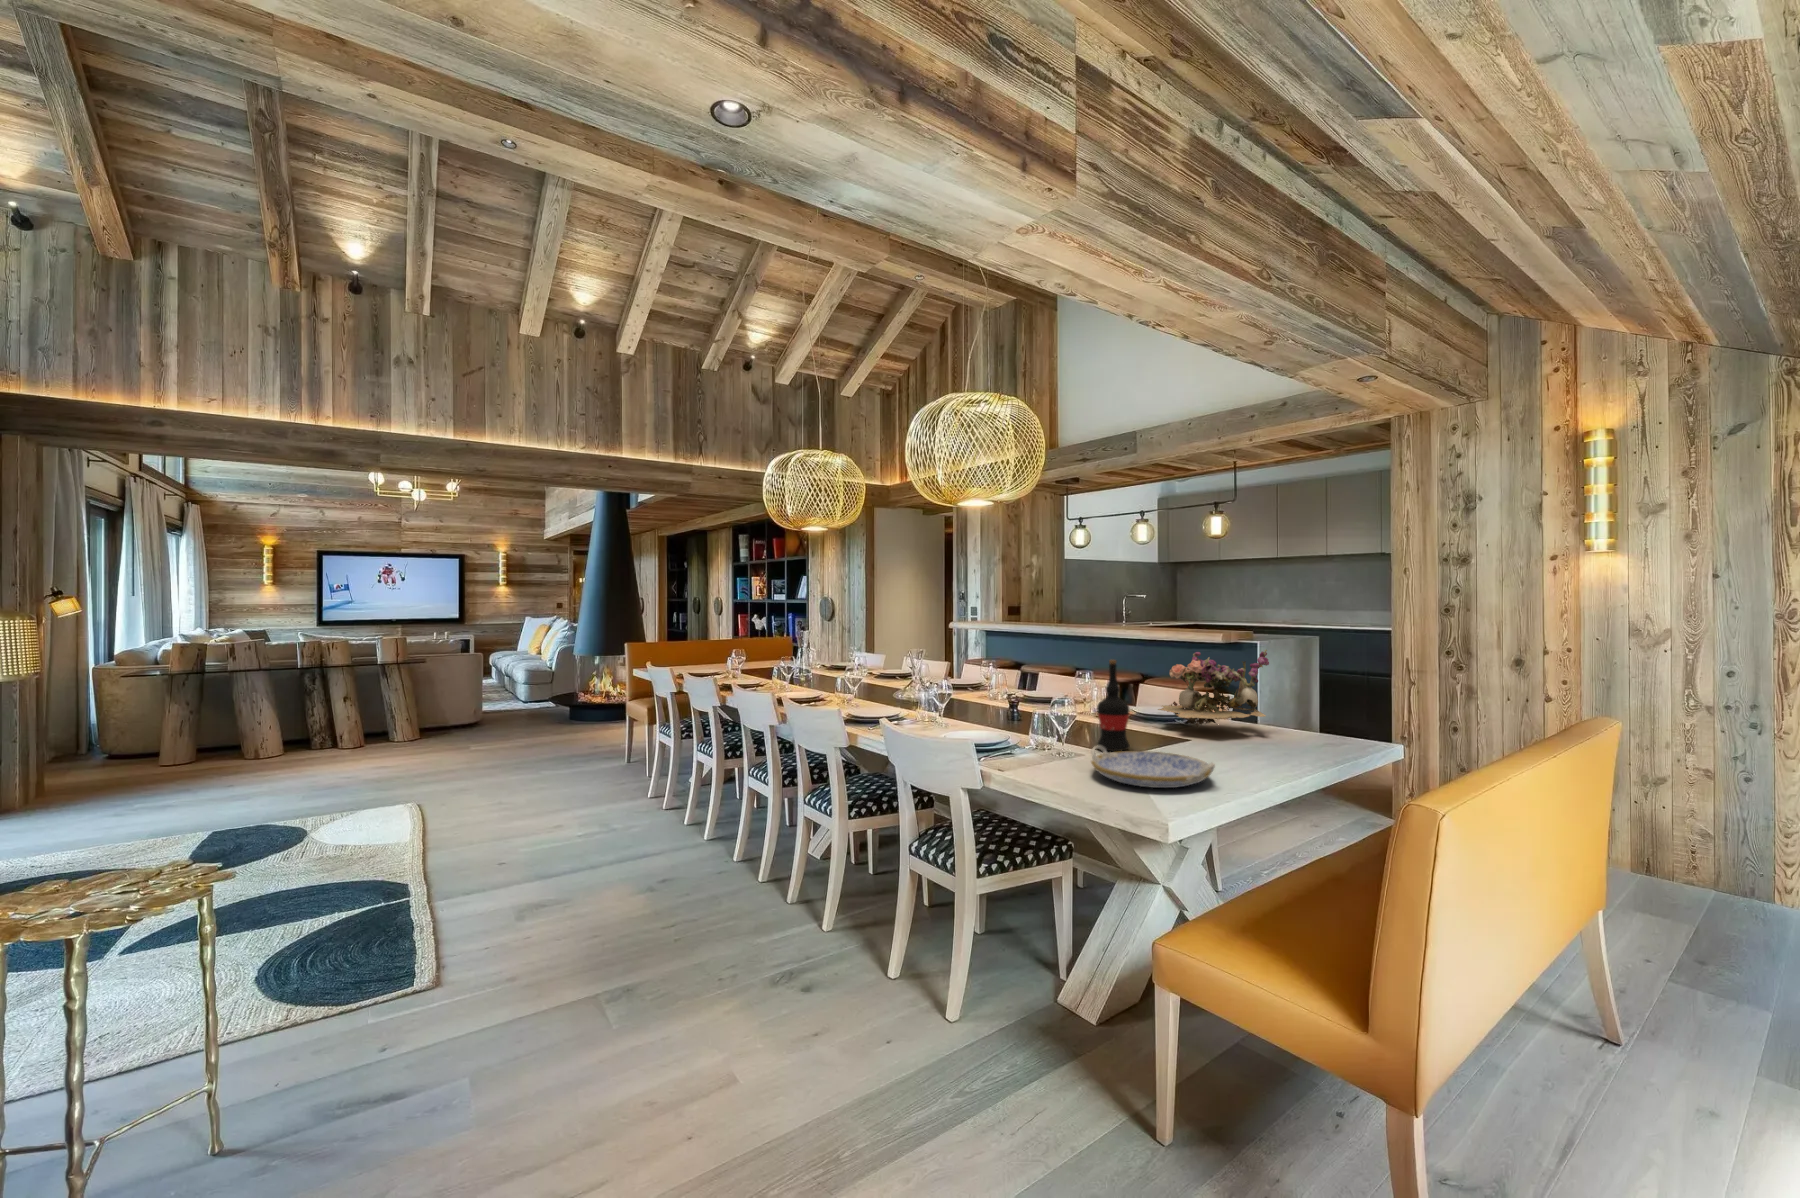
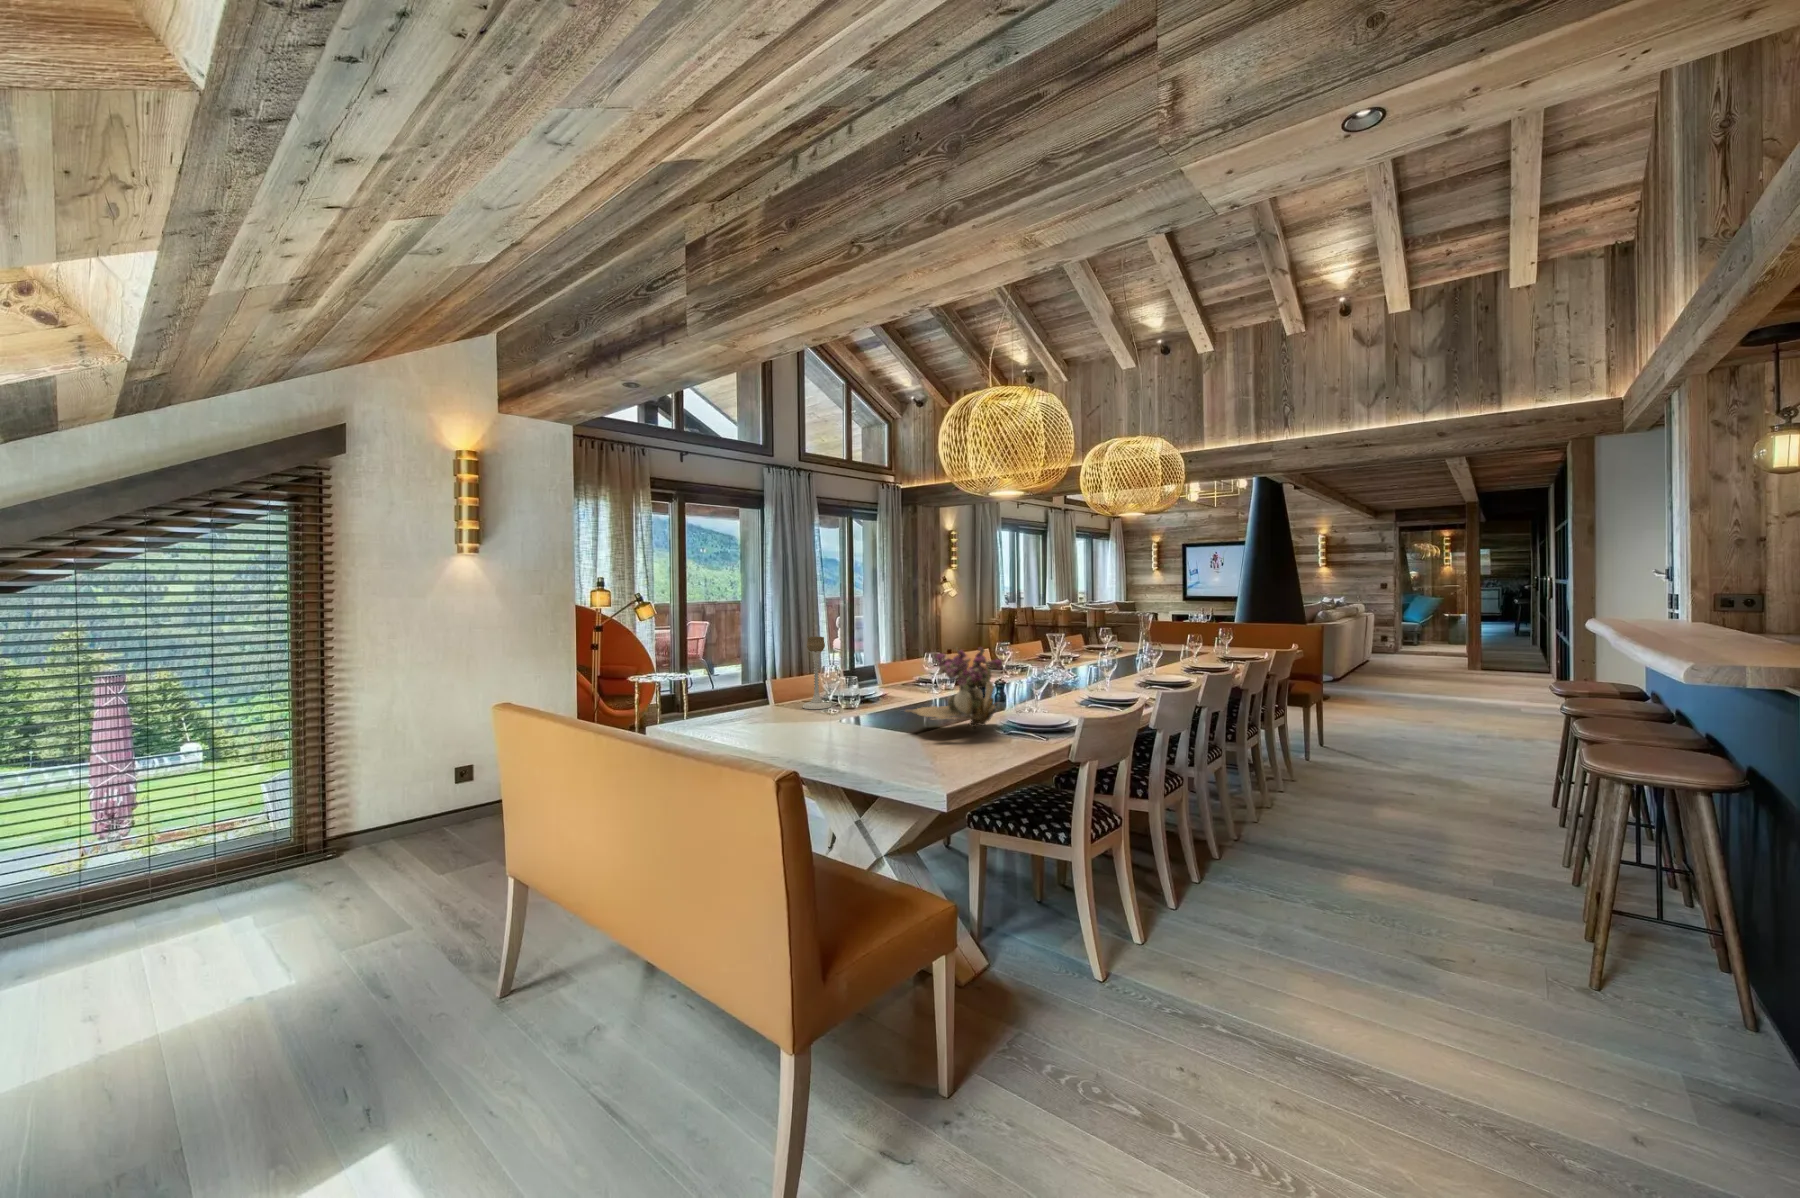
wine bottle: present [1097,660,1130,751] -> none [842,640,869,718]
candle holder: none [1008,664,1047,764] -> present [803,637,831,709]
serving tray: present [1091,746,1215,788] -> none [716,699,804,728]

